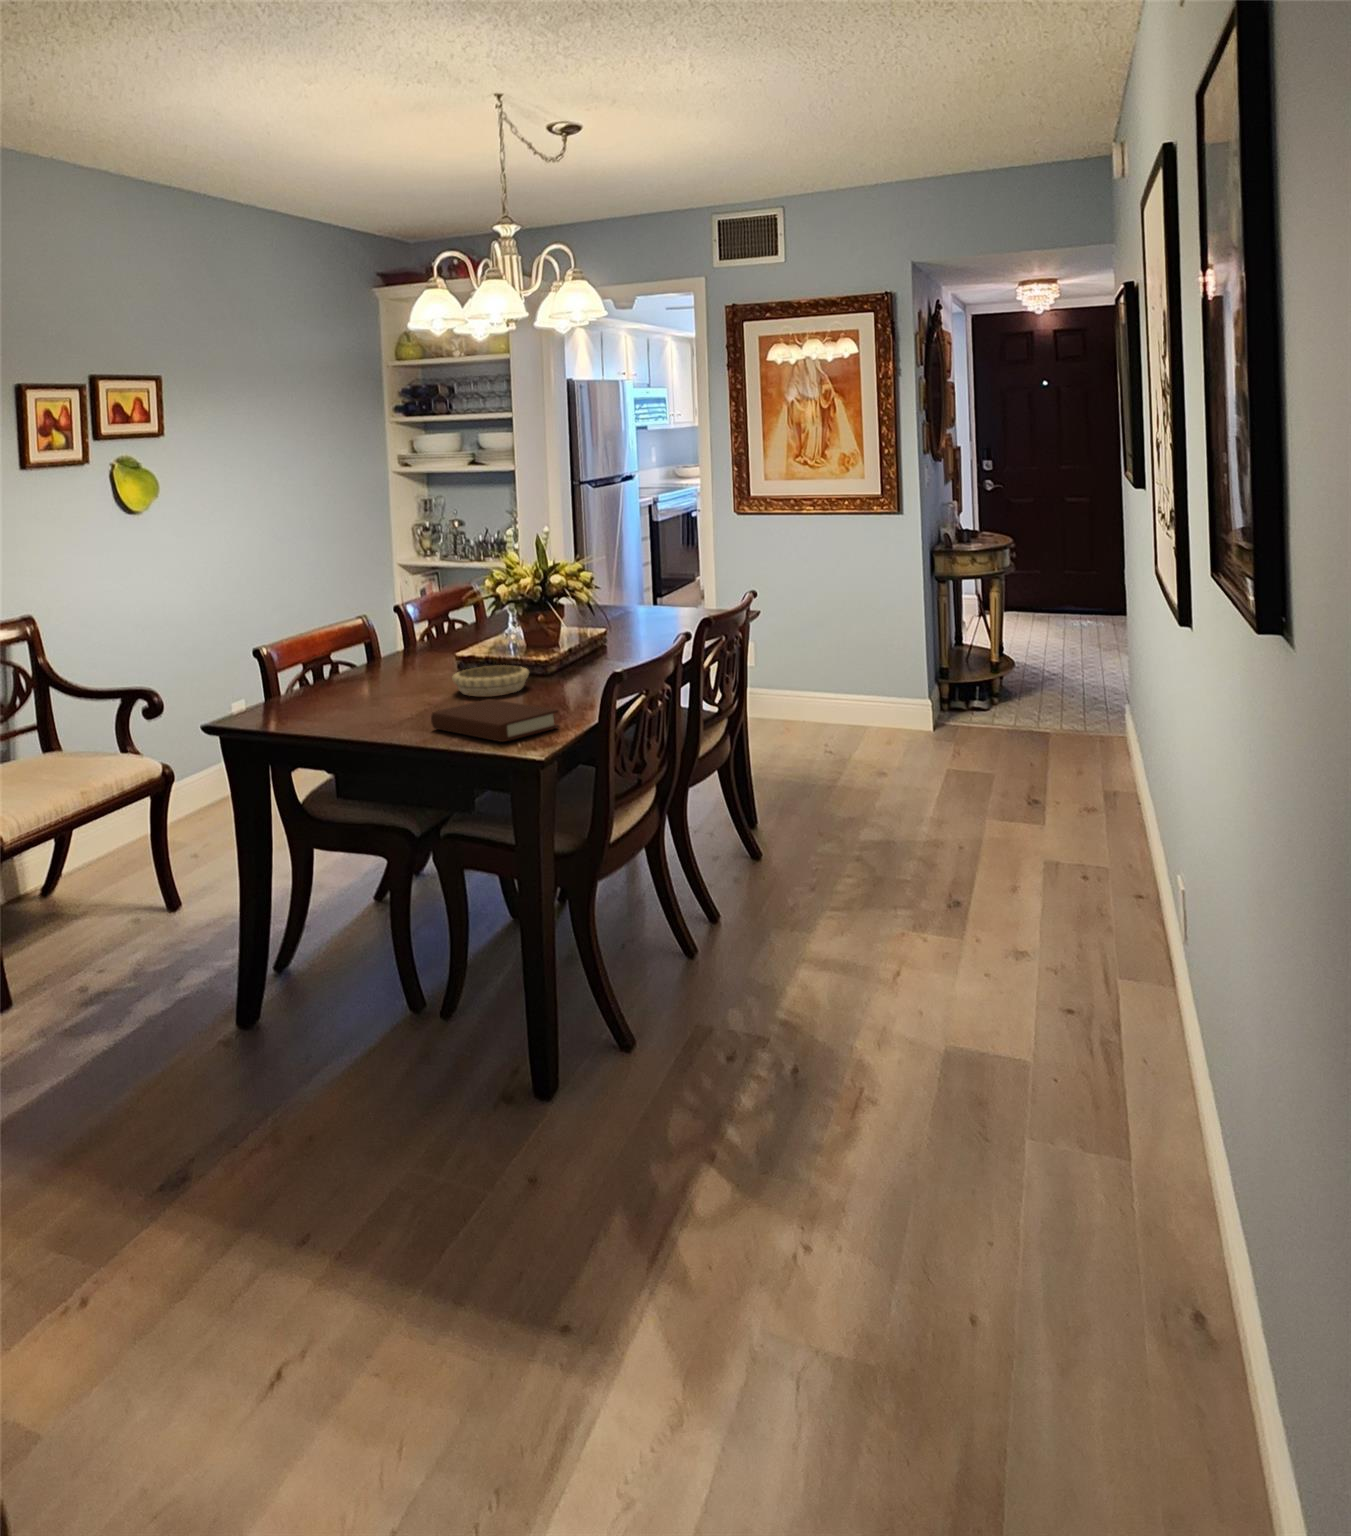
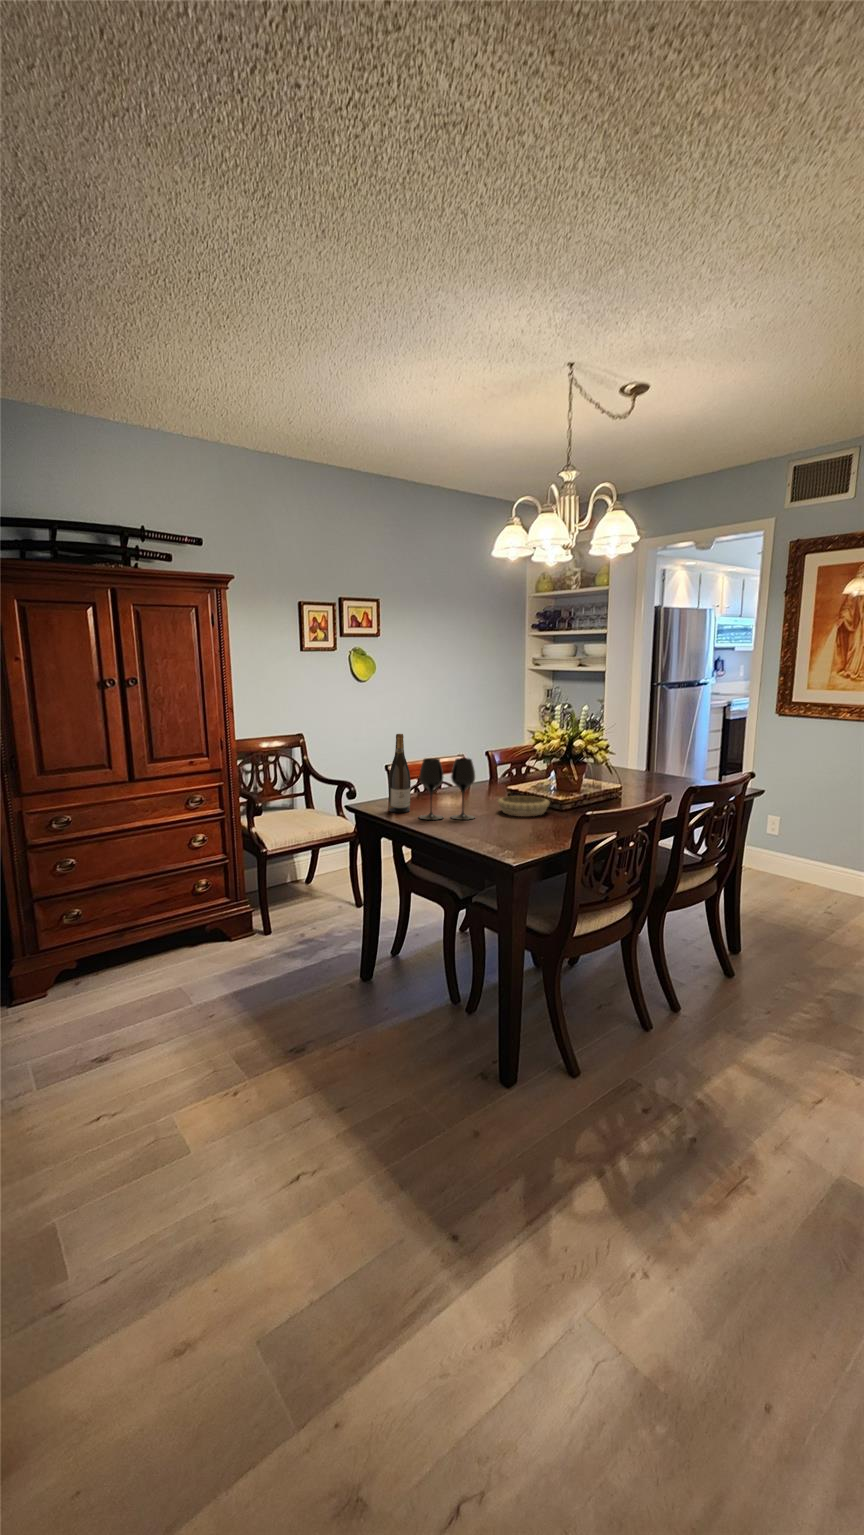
wine bottle: none [278,592,319,716] -> present [388,734,411,813]
wine glass: none [333,619,428,720] -> present [419,758,475,820]
book: present [431,699,559,742] -> none [468,817,549,847]

